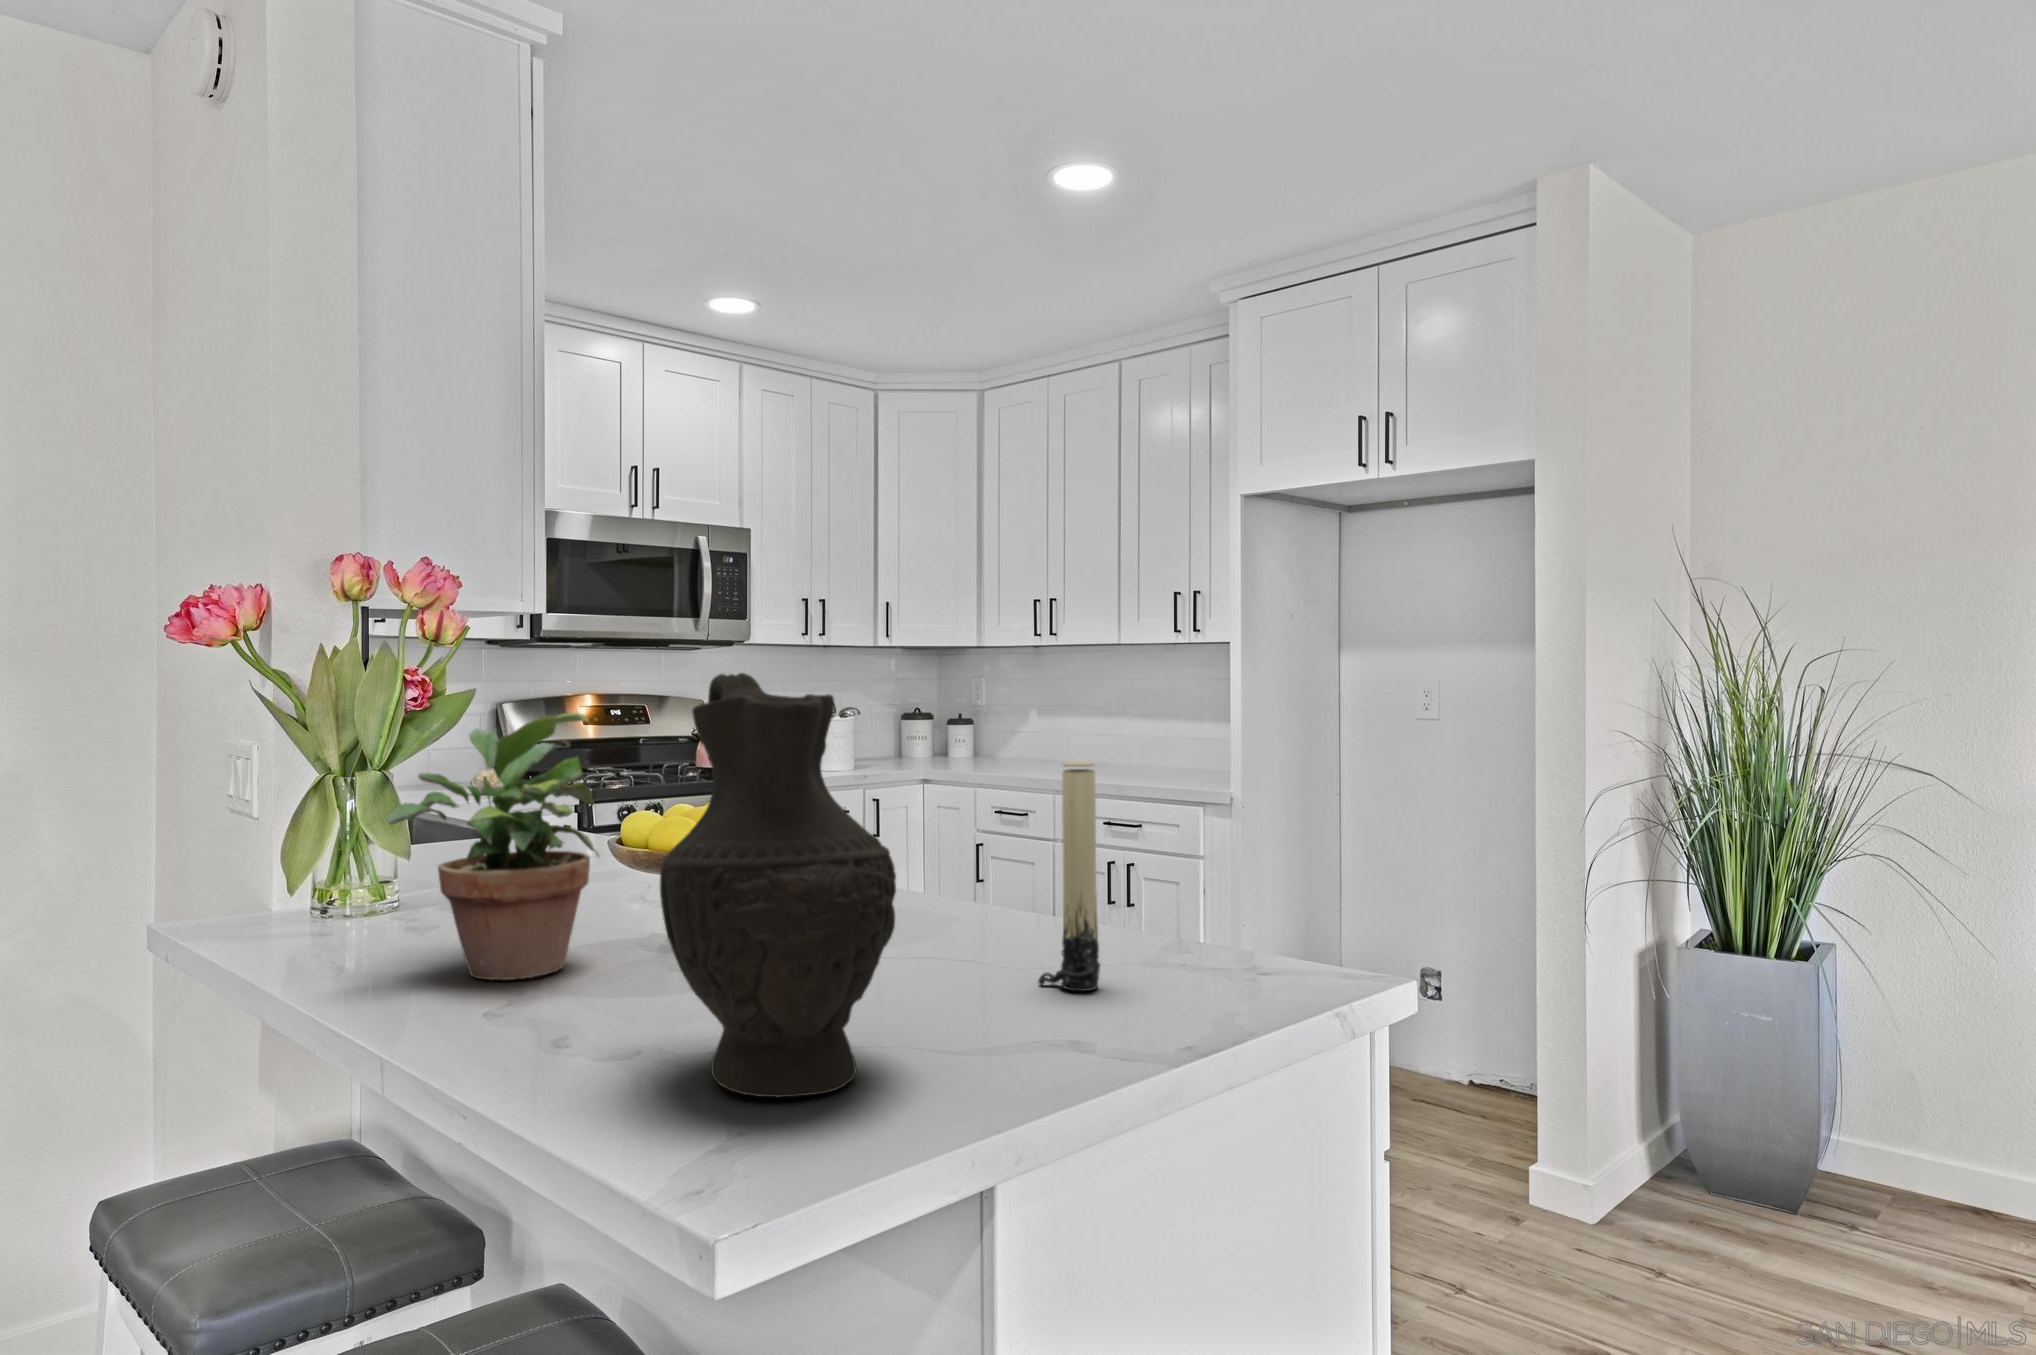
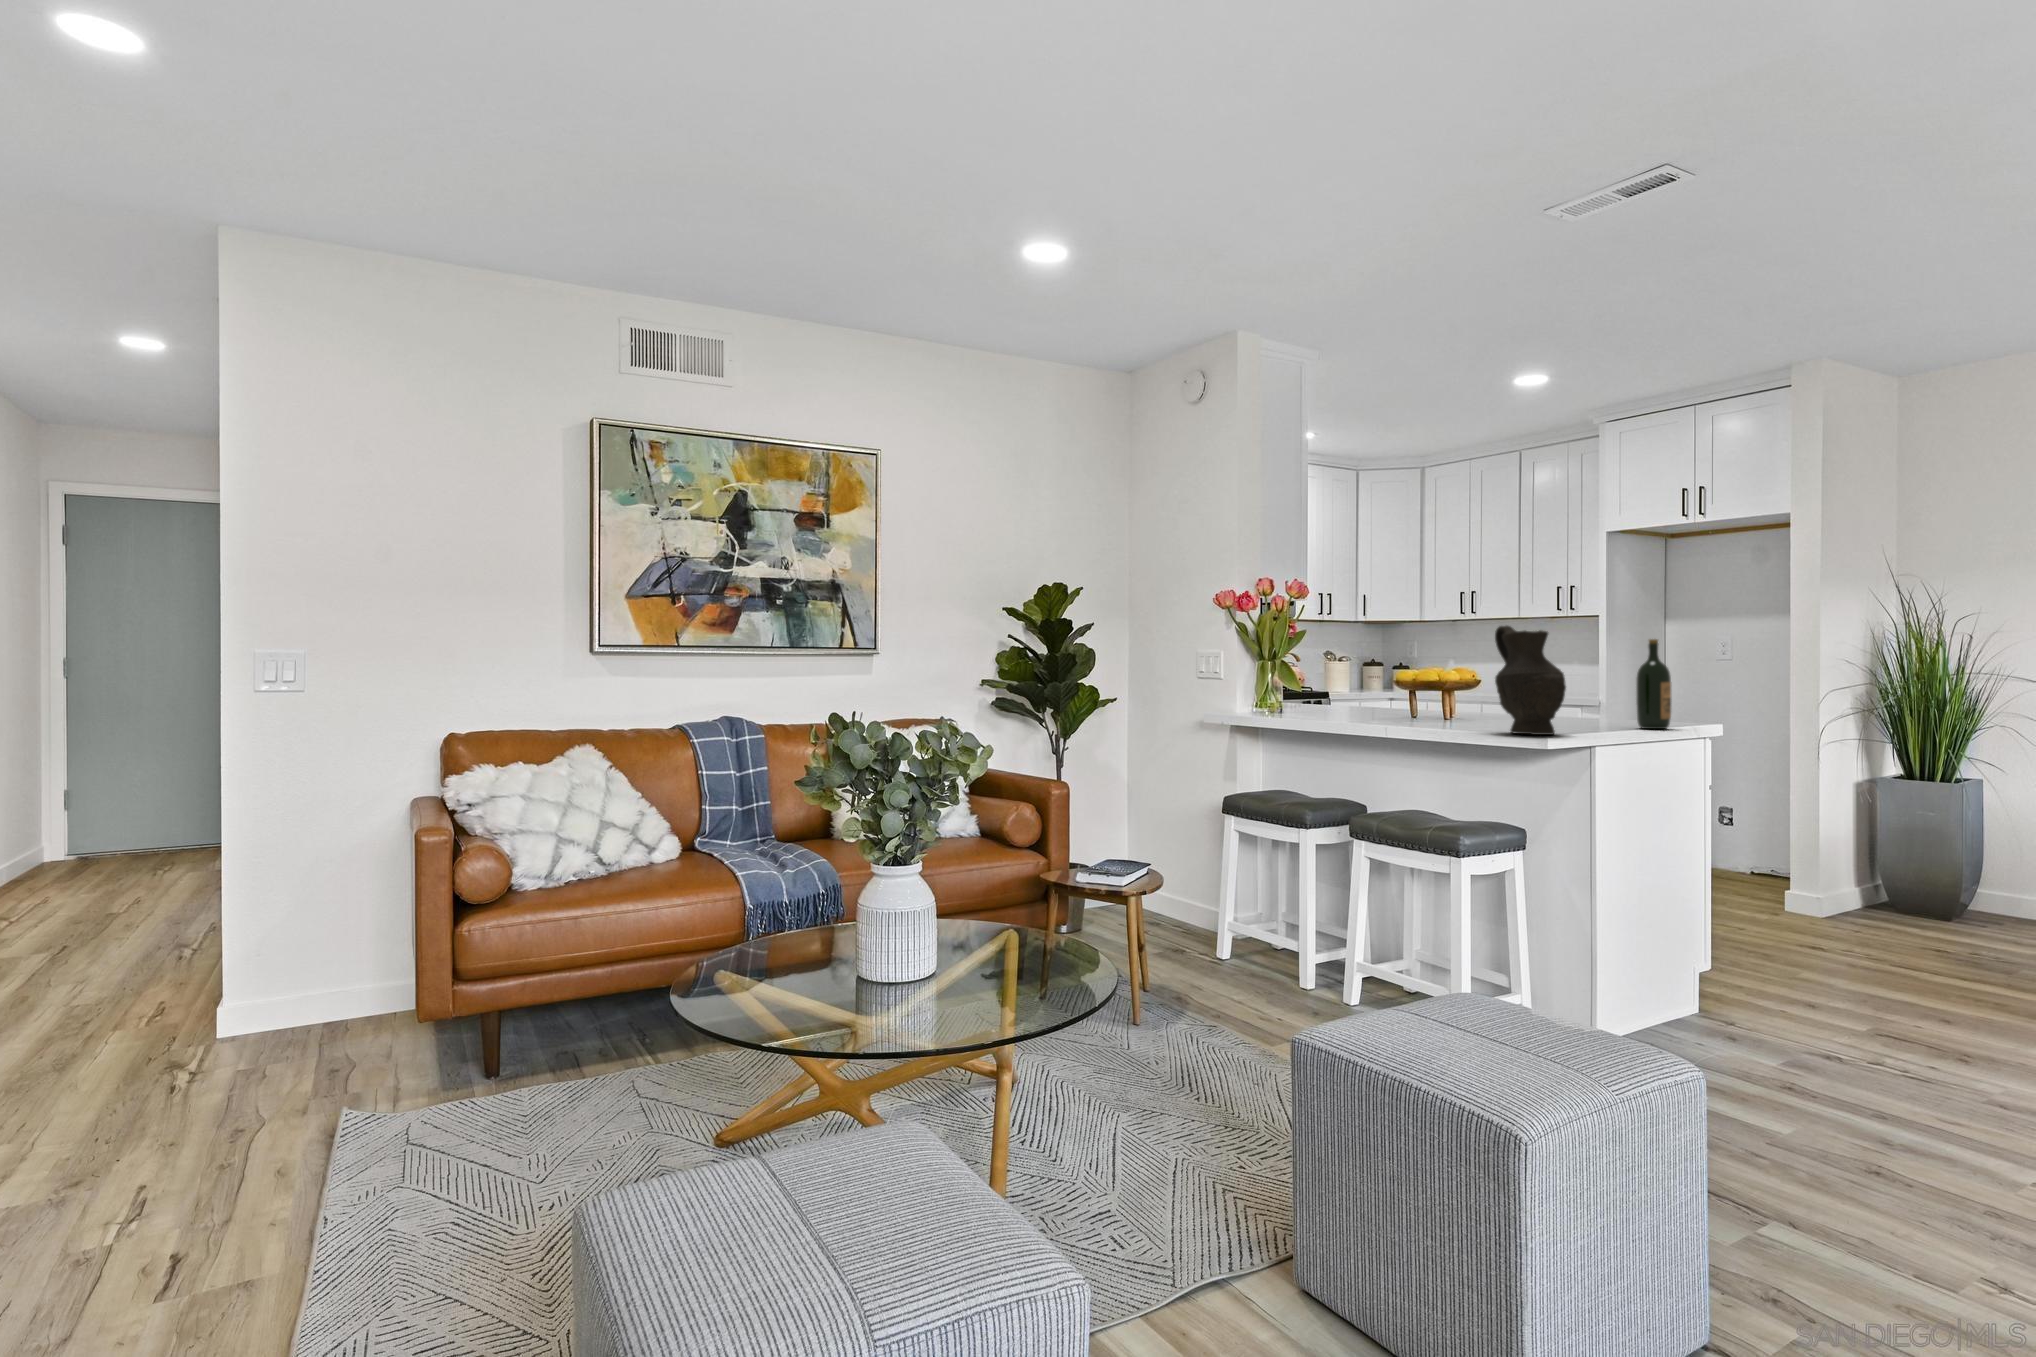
potted plant: present [387,713,599,980] -> none [1359,641,1427,726]
wine bottle: none [1182,716,1276,995] -> present [1636,639,1671,729]
candle: present [1038,761,1100,991] -> none [1585,654,1608,728]

